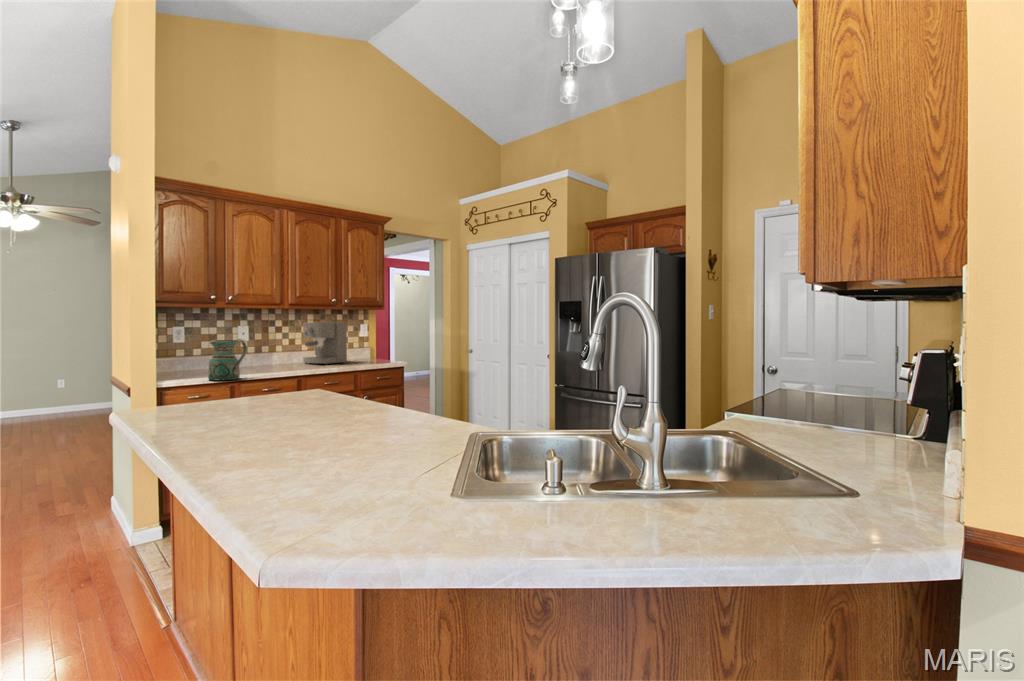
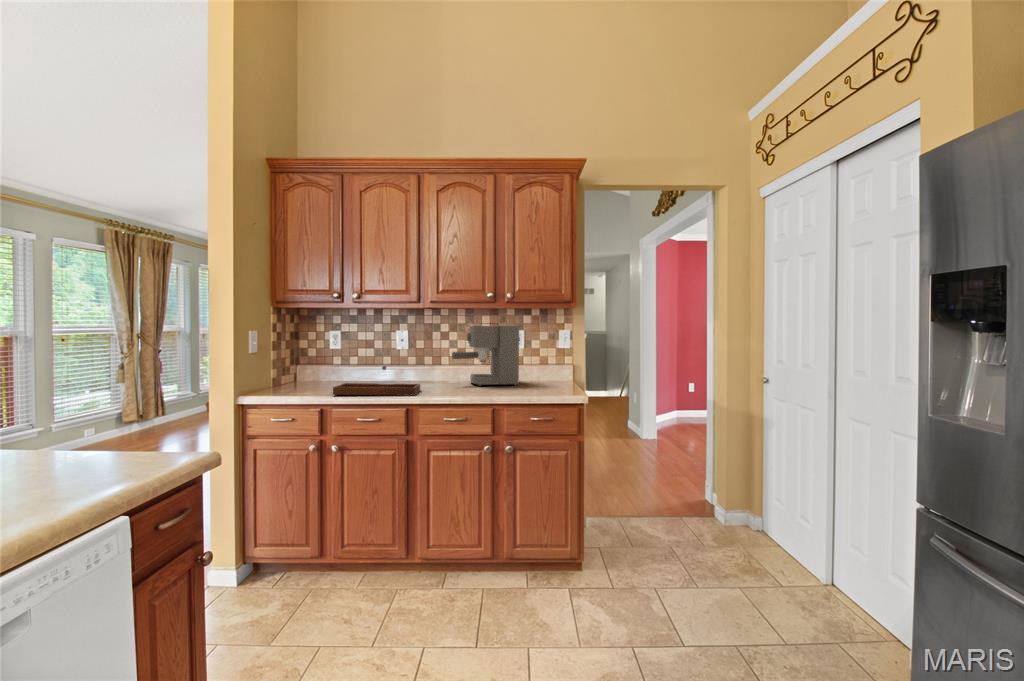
ceramic pitcher: present [208,339,247,380] -> none [267,345,318,397]
tray: none [248,353,319,375] -> present [333,366,420,395]

